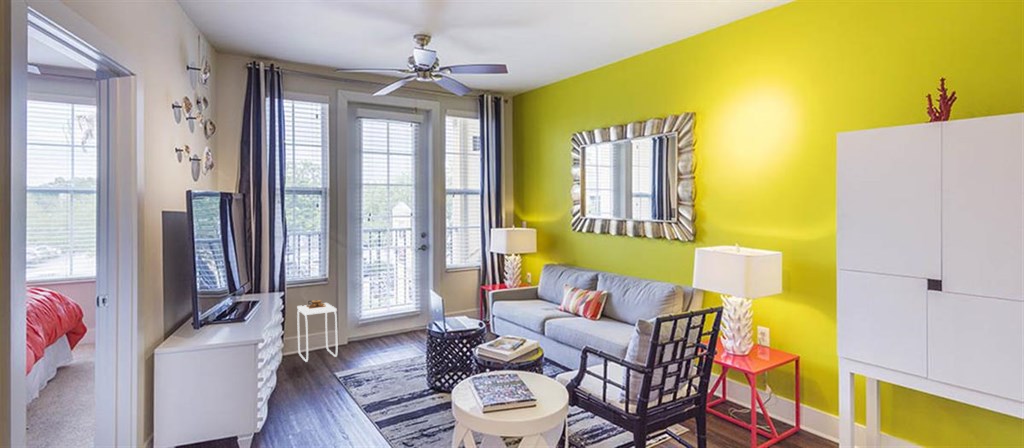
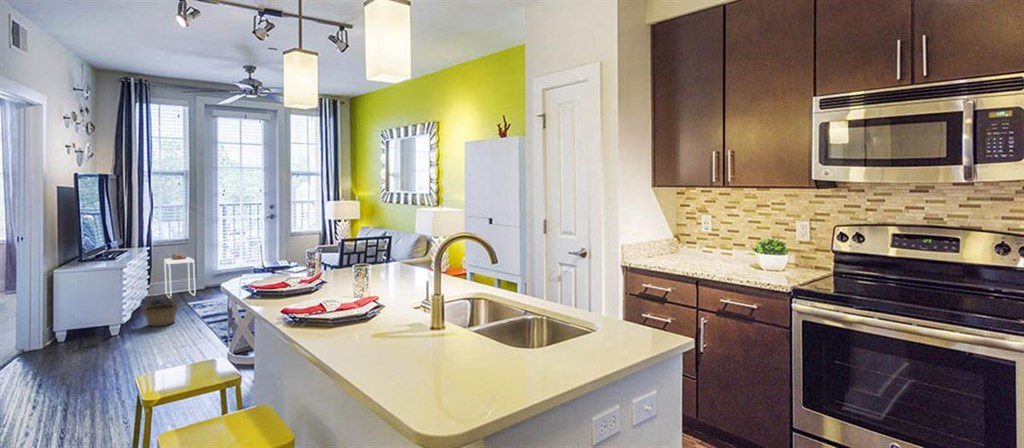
basket: none [283,372,333,428] -> present [143,293,178,326]

